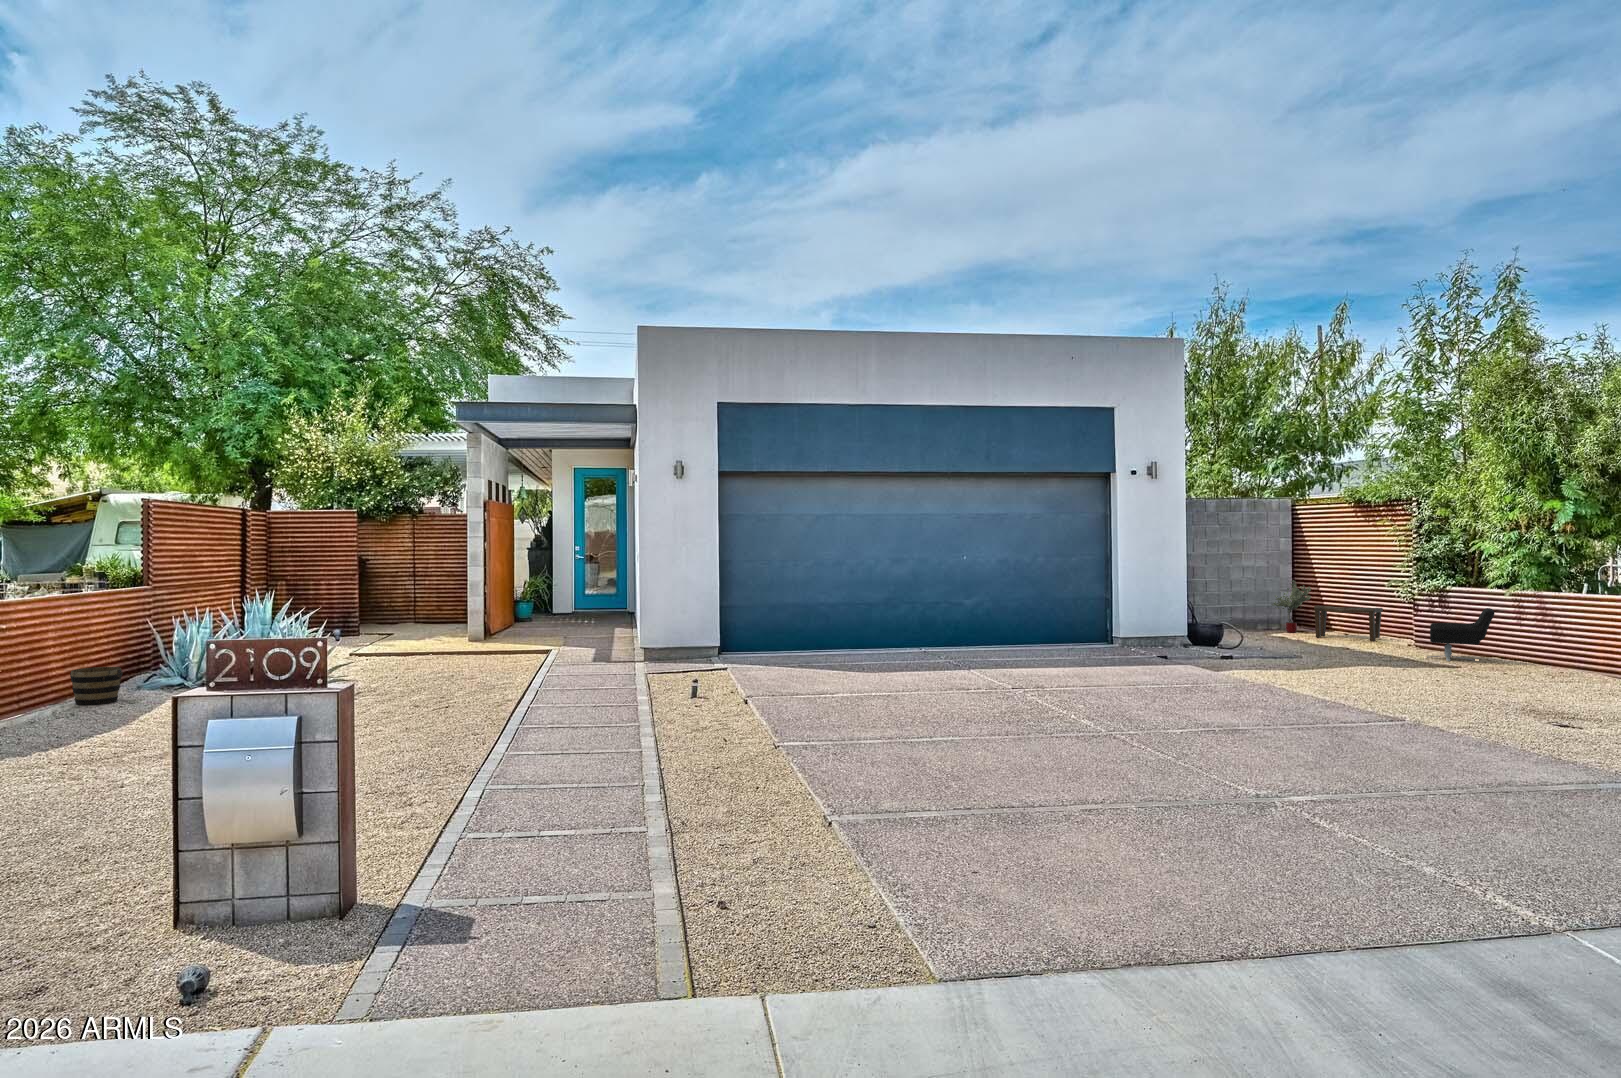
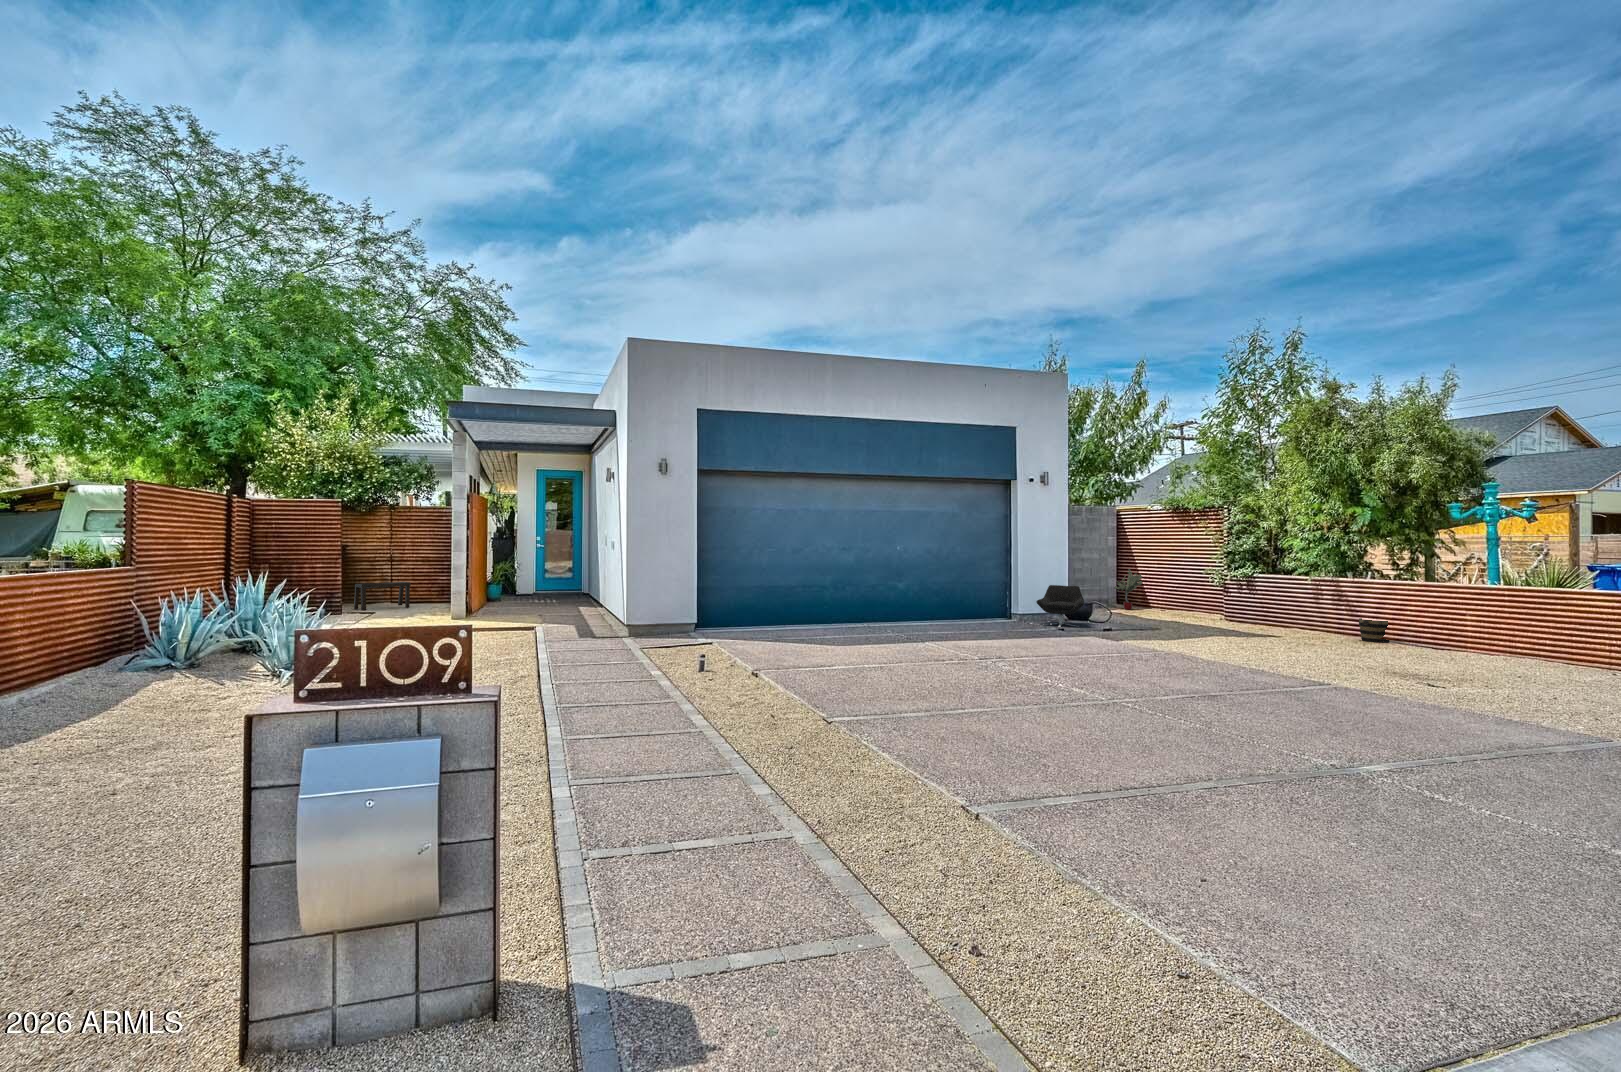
bench: present [1314,606,1383,641] -> present [354,582,411,610]
lounge chair: present [1430,608,1494,661] -> present [1036,585,1084,627]
bucket: present [70,667,123,705] -> present [1359,618,1390,643]

